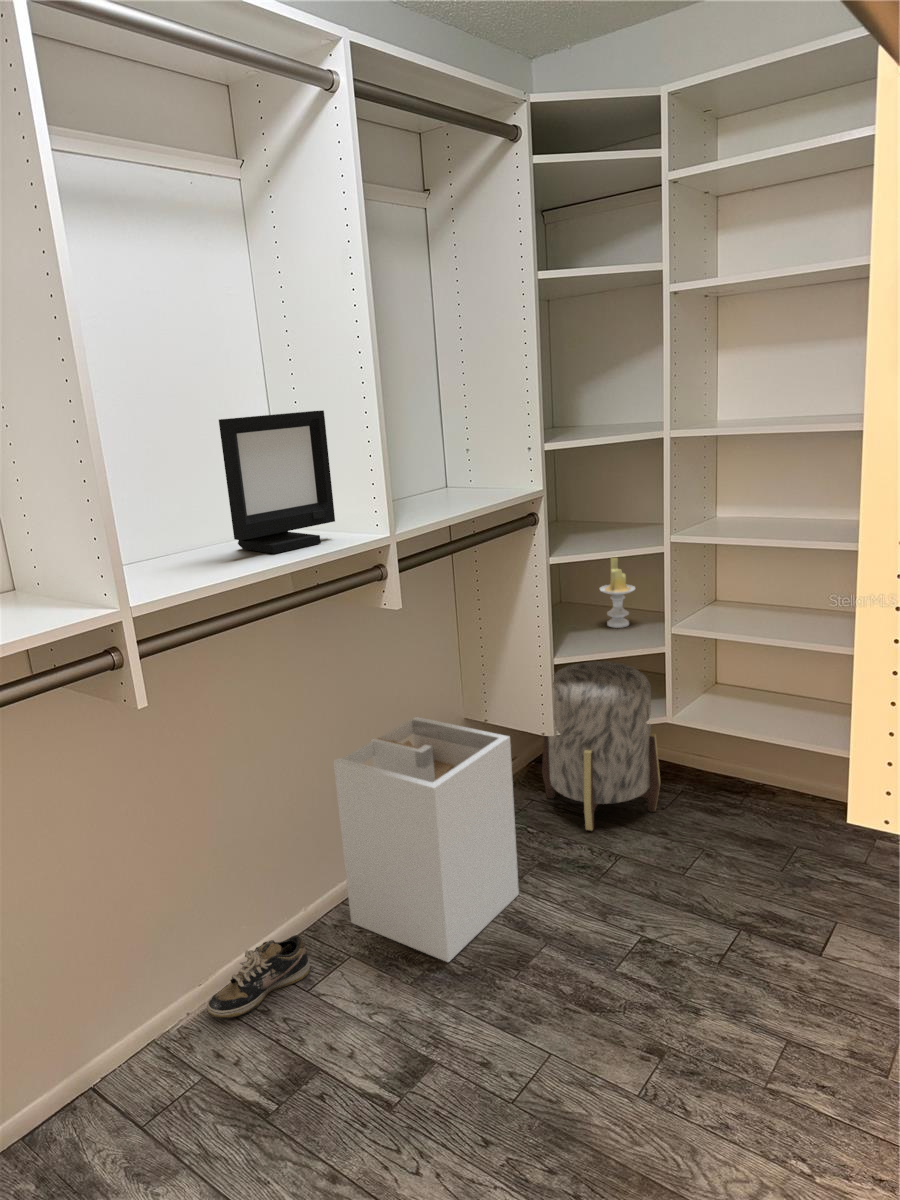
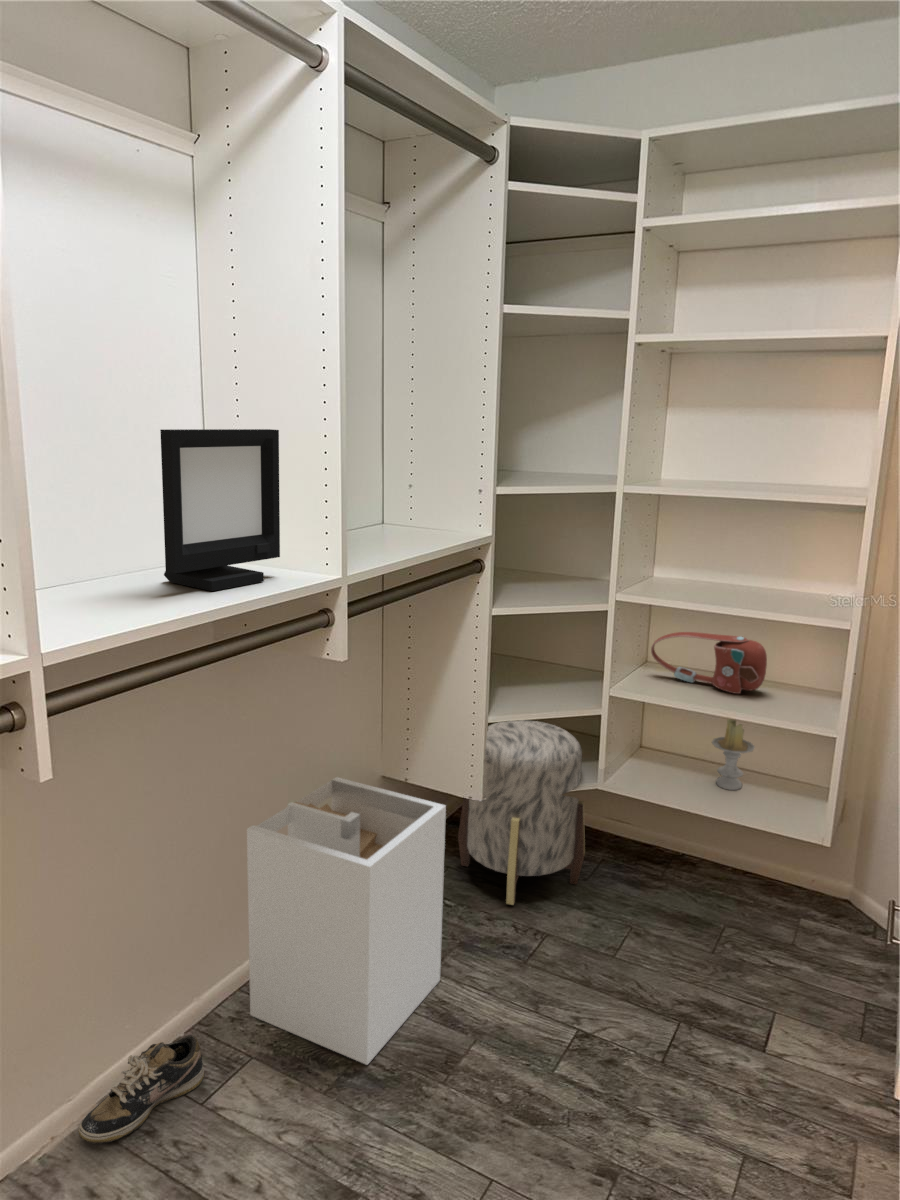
candle: present [600,558,635,628] -> present [712,719,755,790]
handbag: none [713,568,826,624] -> present [651,632,767,694]

